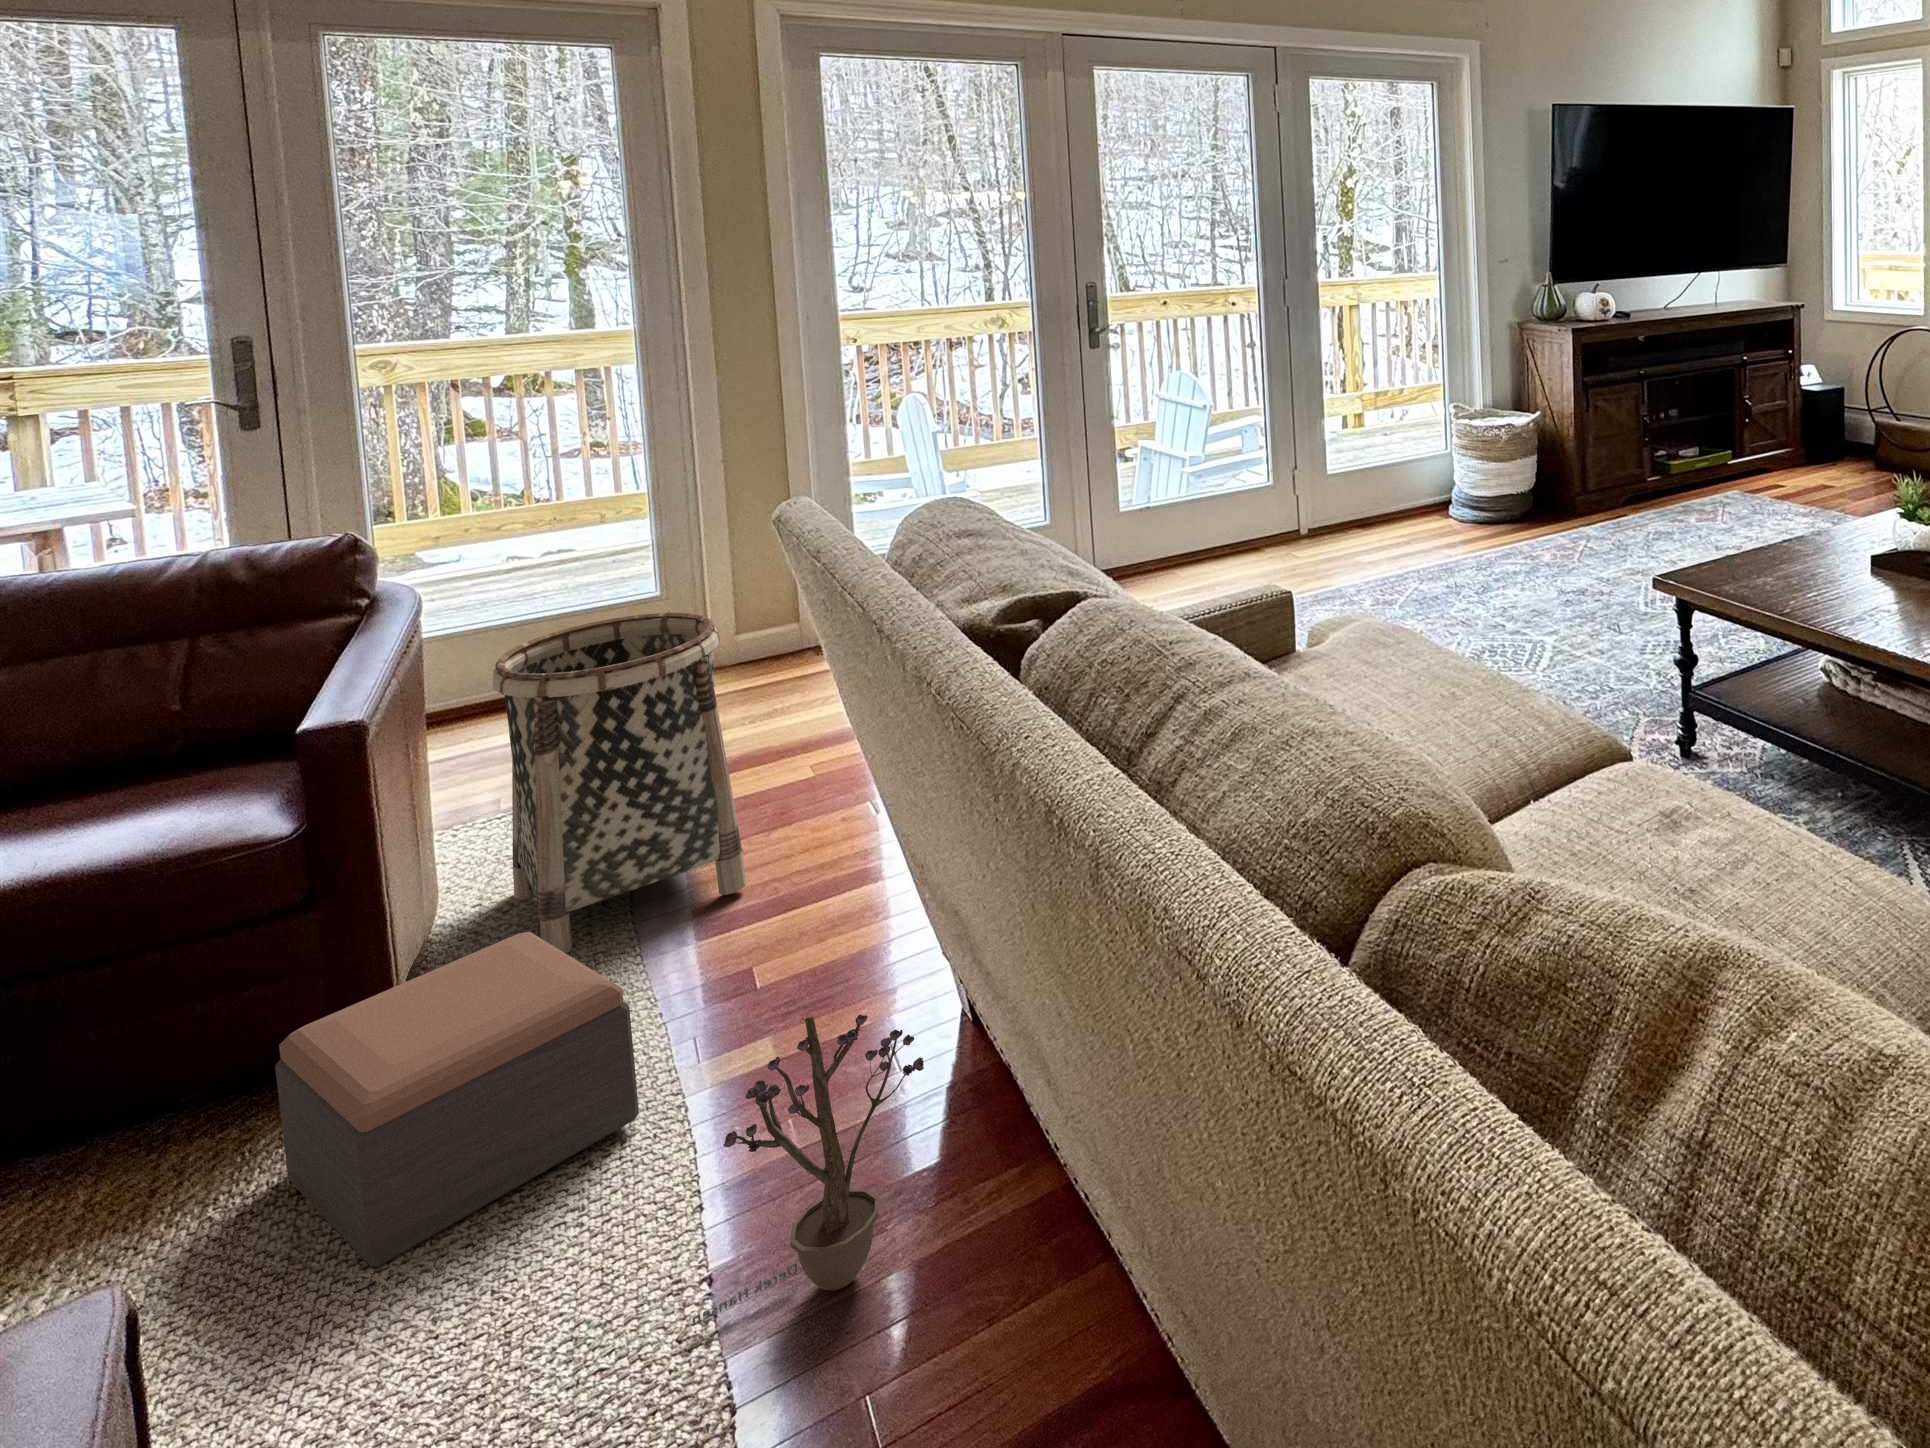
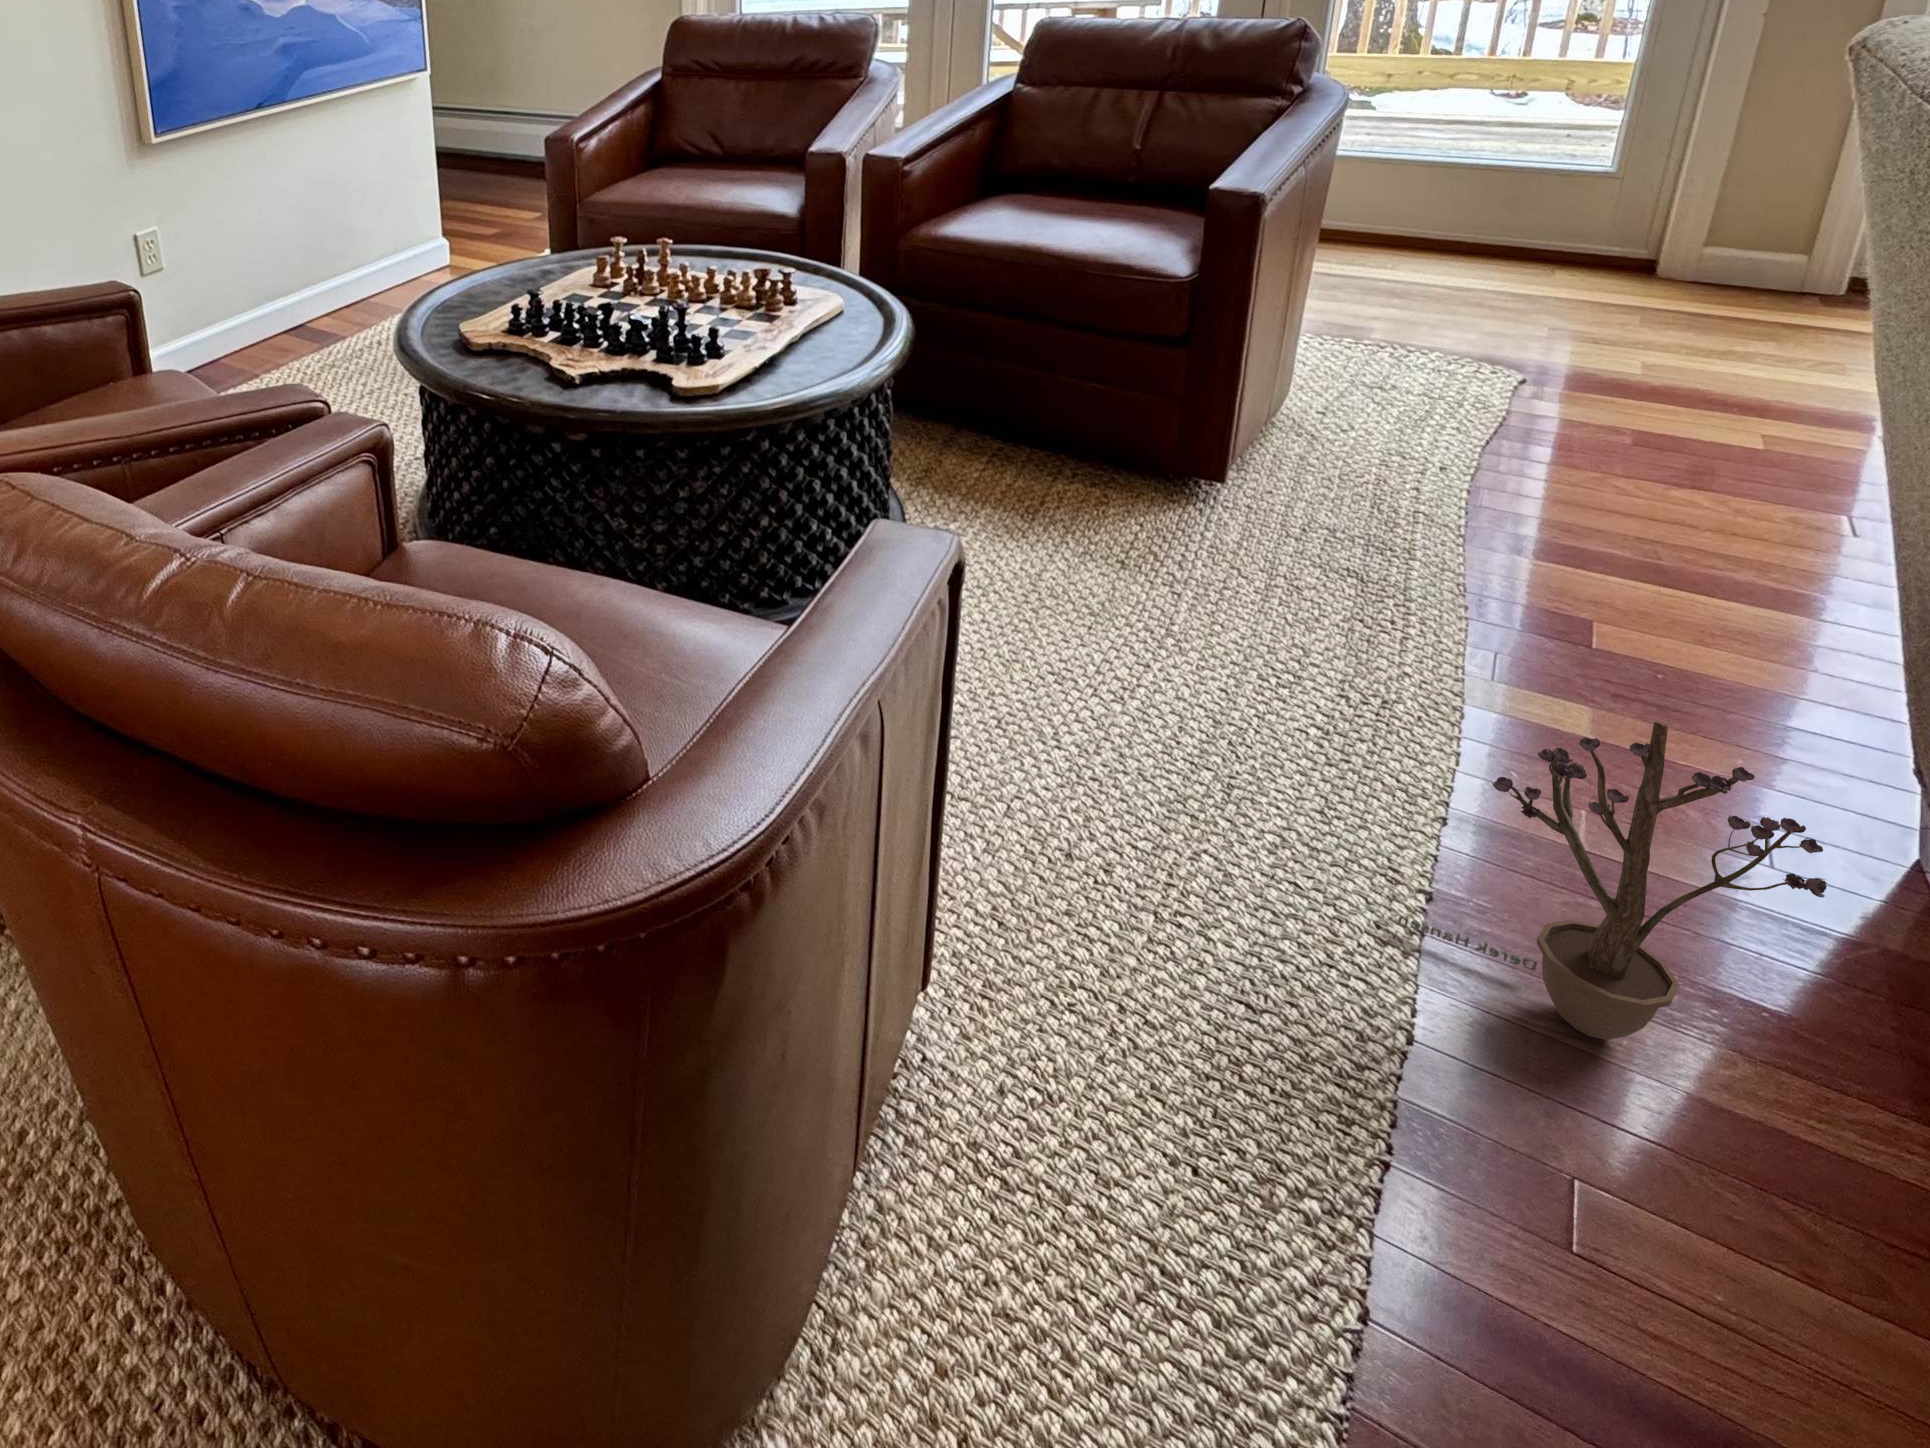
basket: present [493,613,746,953] -> none [1356,168,1687,531]
footstool: present [275,932,639,1267] -> none [1118,437,1434,688]

